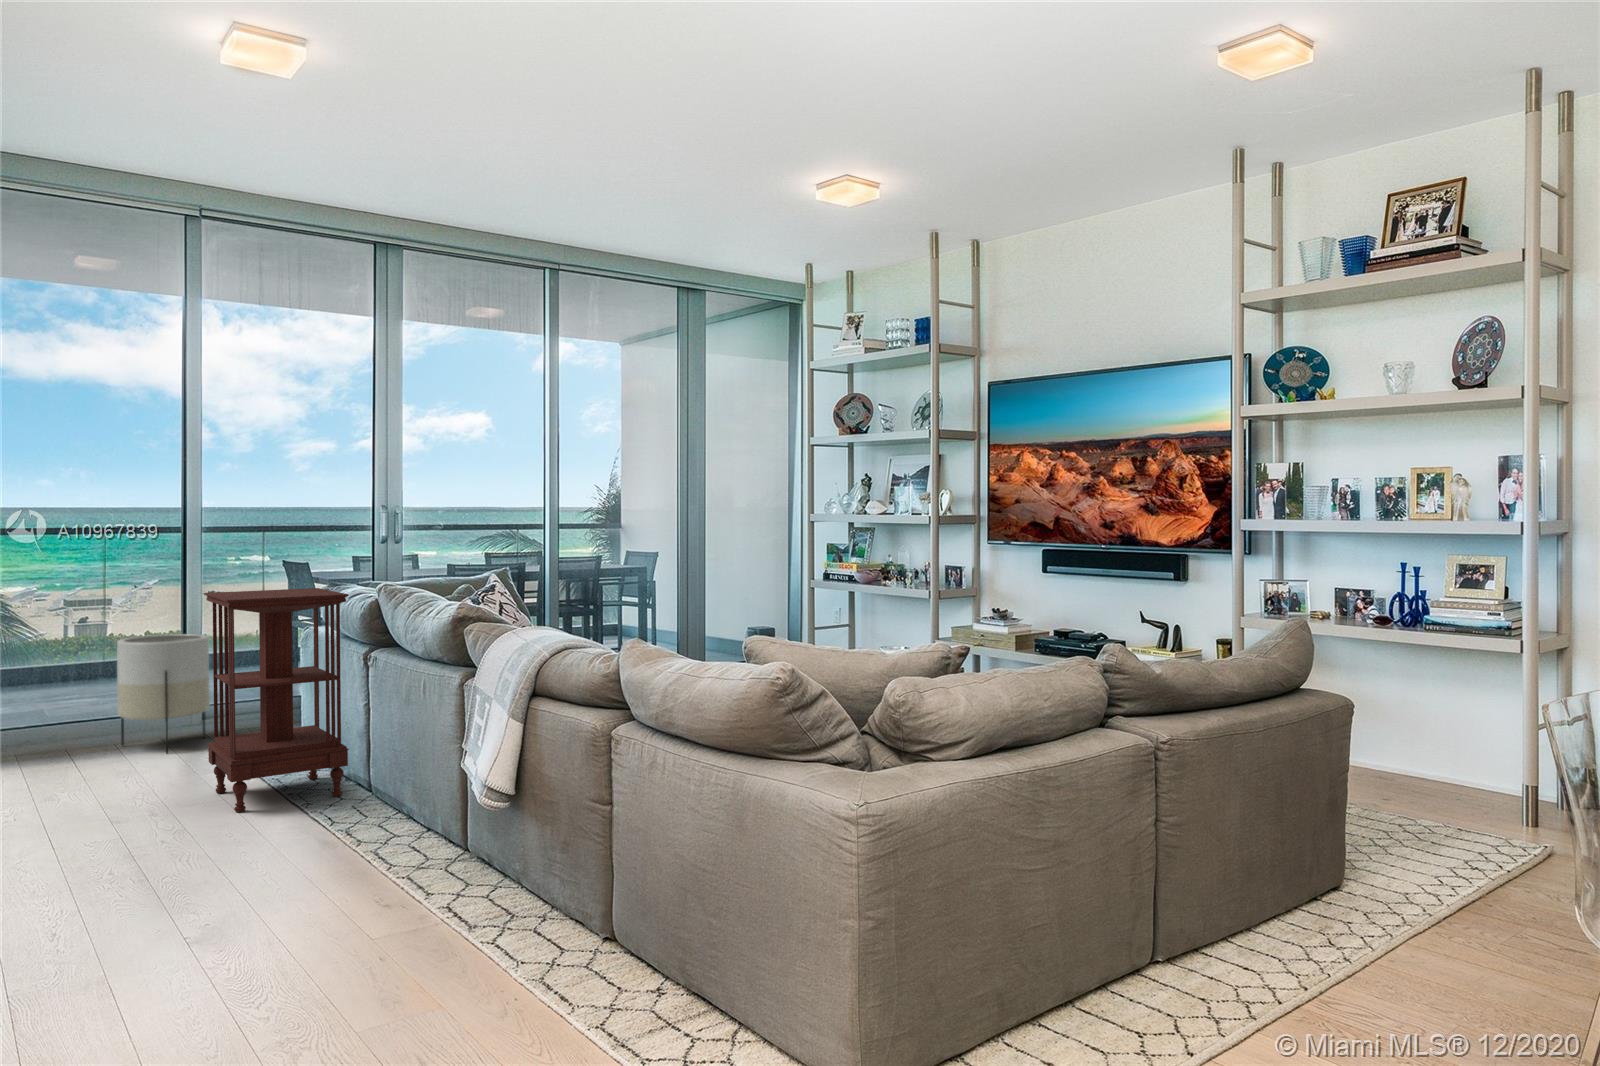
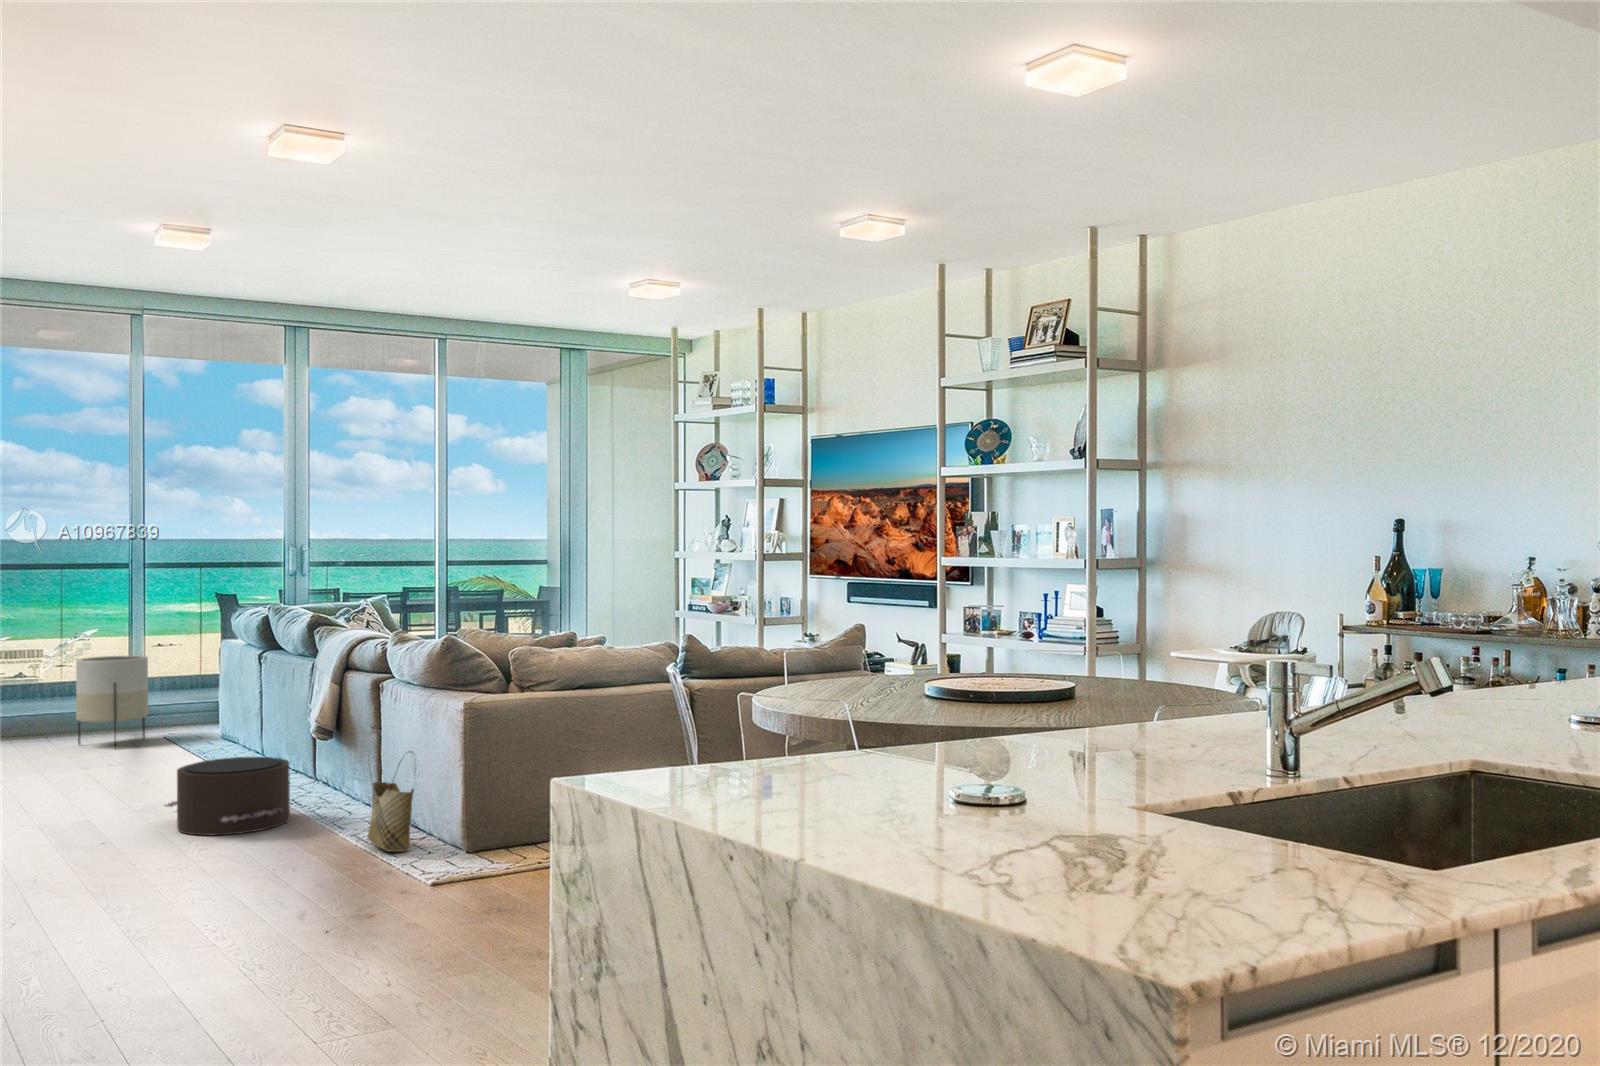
side table: present [204,588,349,812] -> none [148,615,256,779]
pouf: none [219,806,411,945] -> present [165,757,290,836]
woven basket: none [548,825,631,999] -> present [368,756,414,852]

